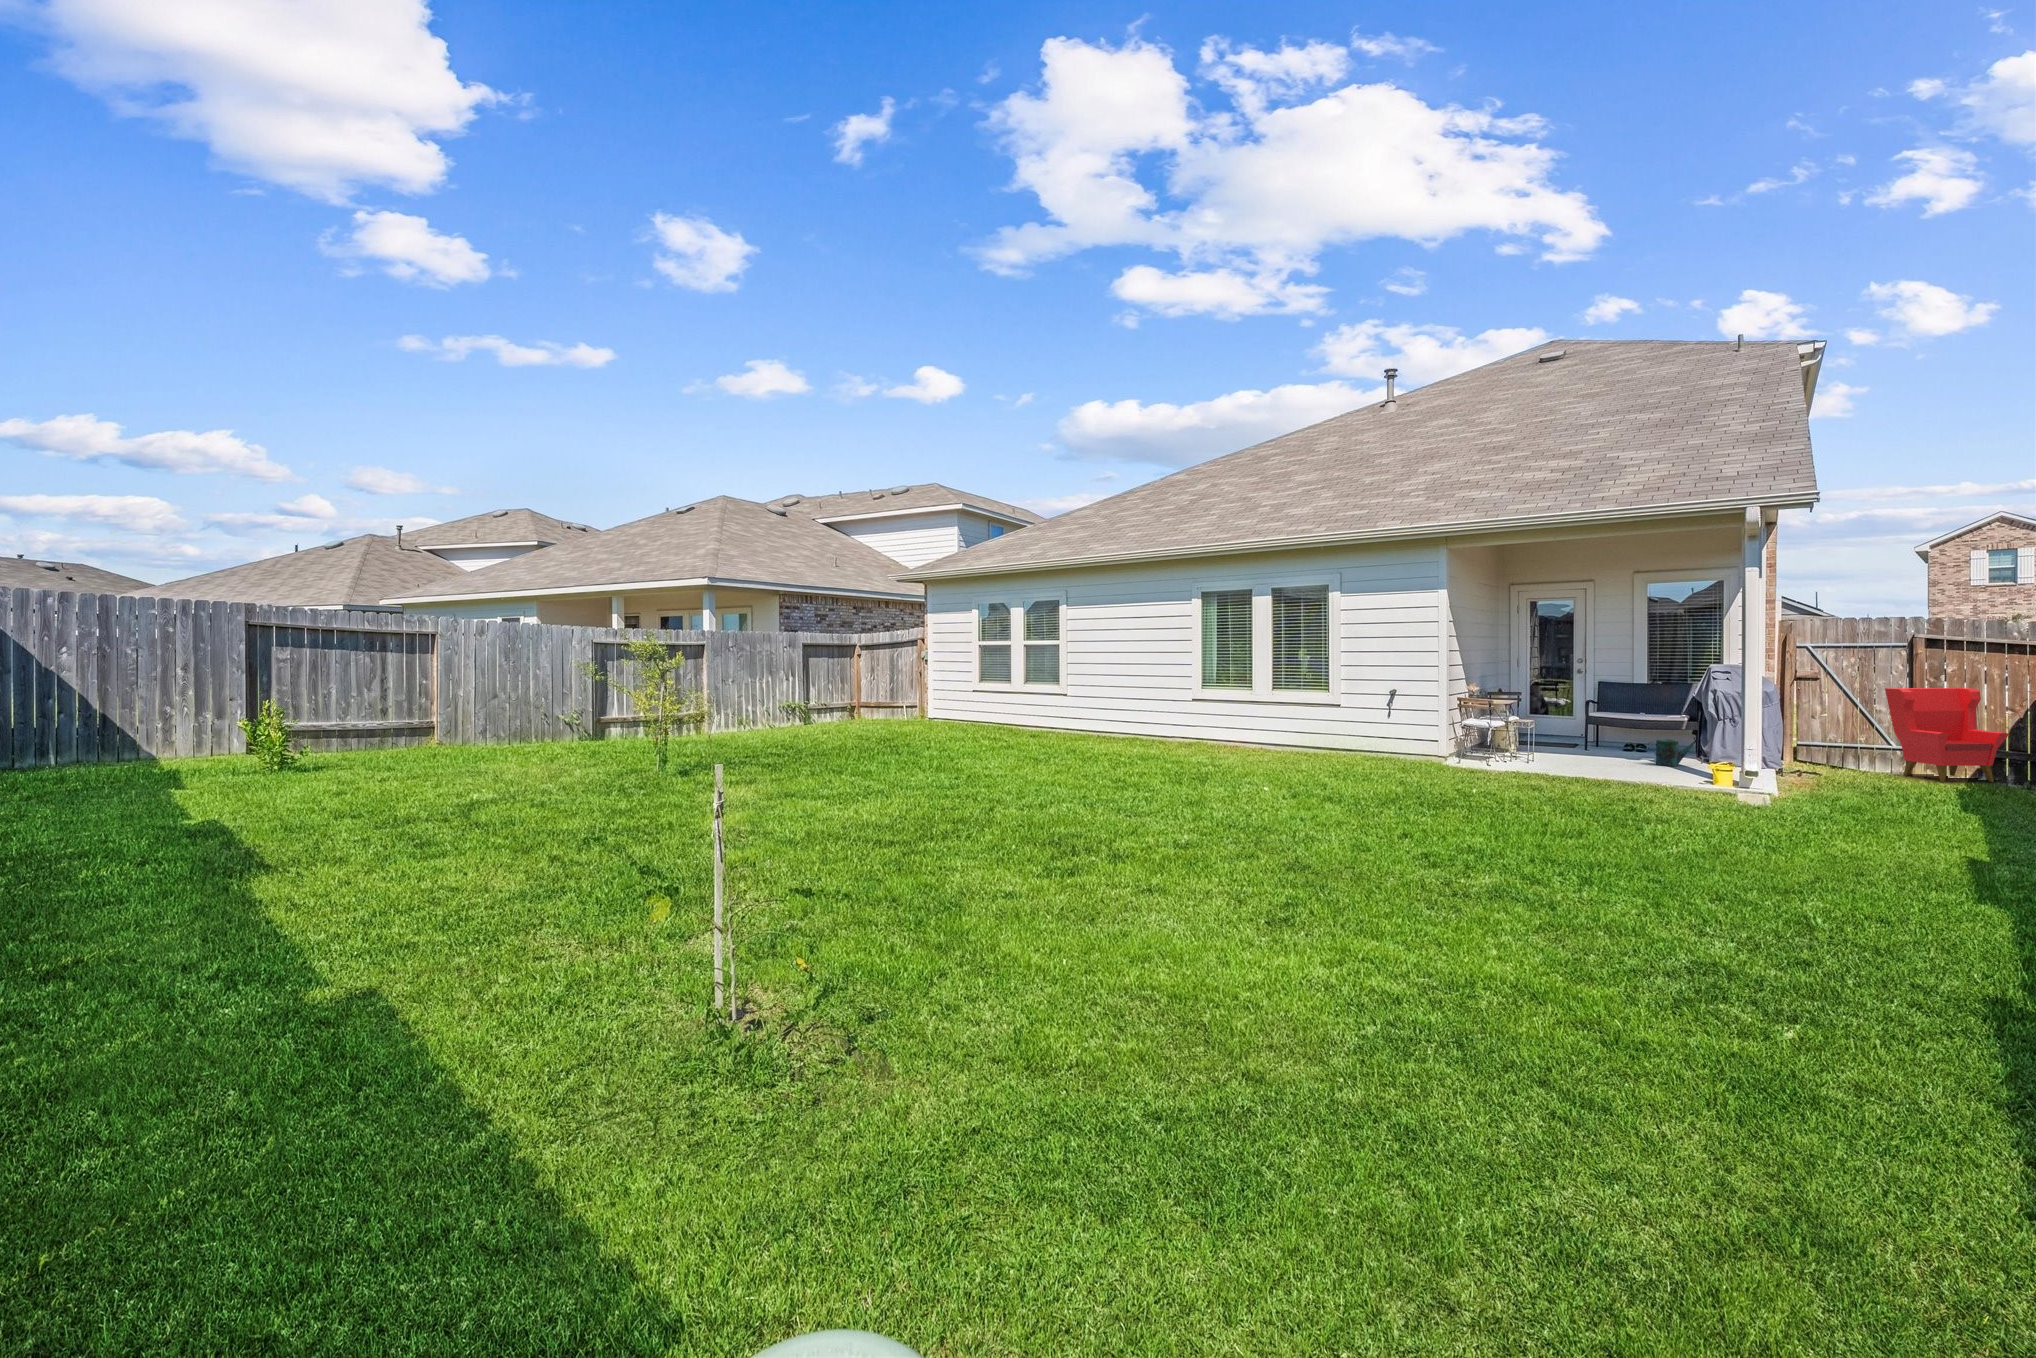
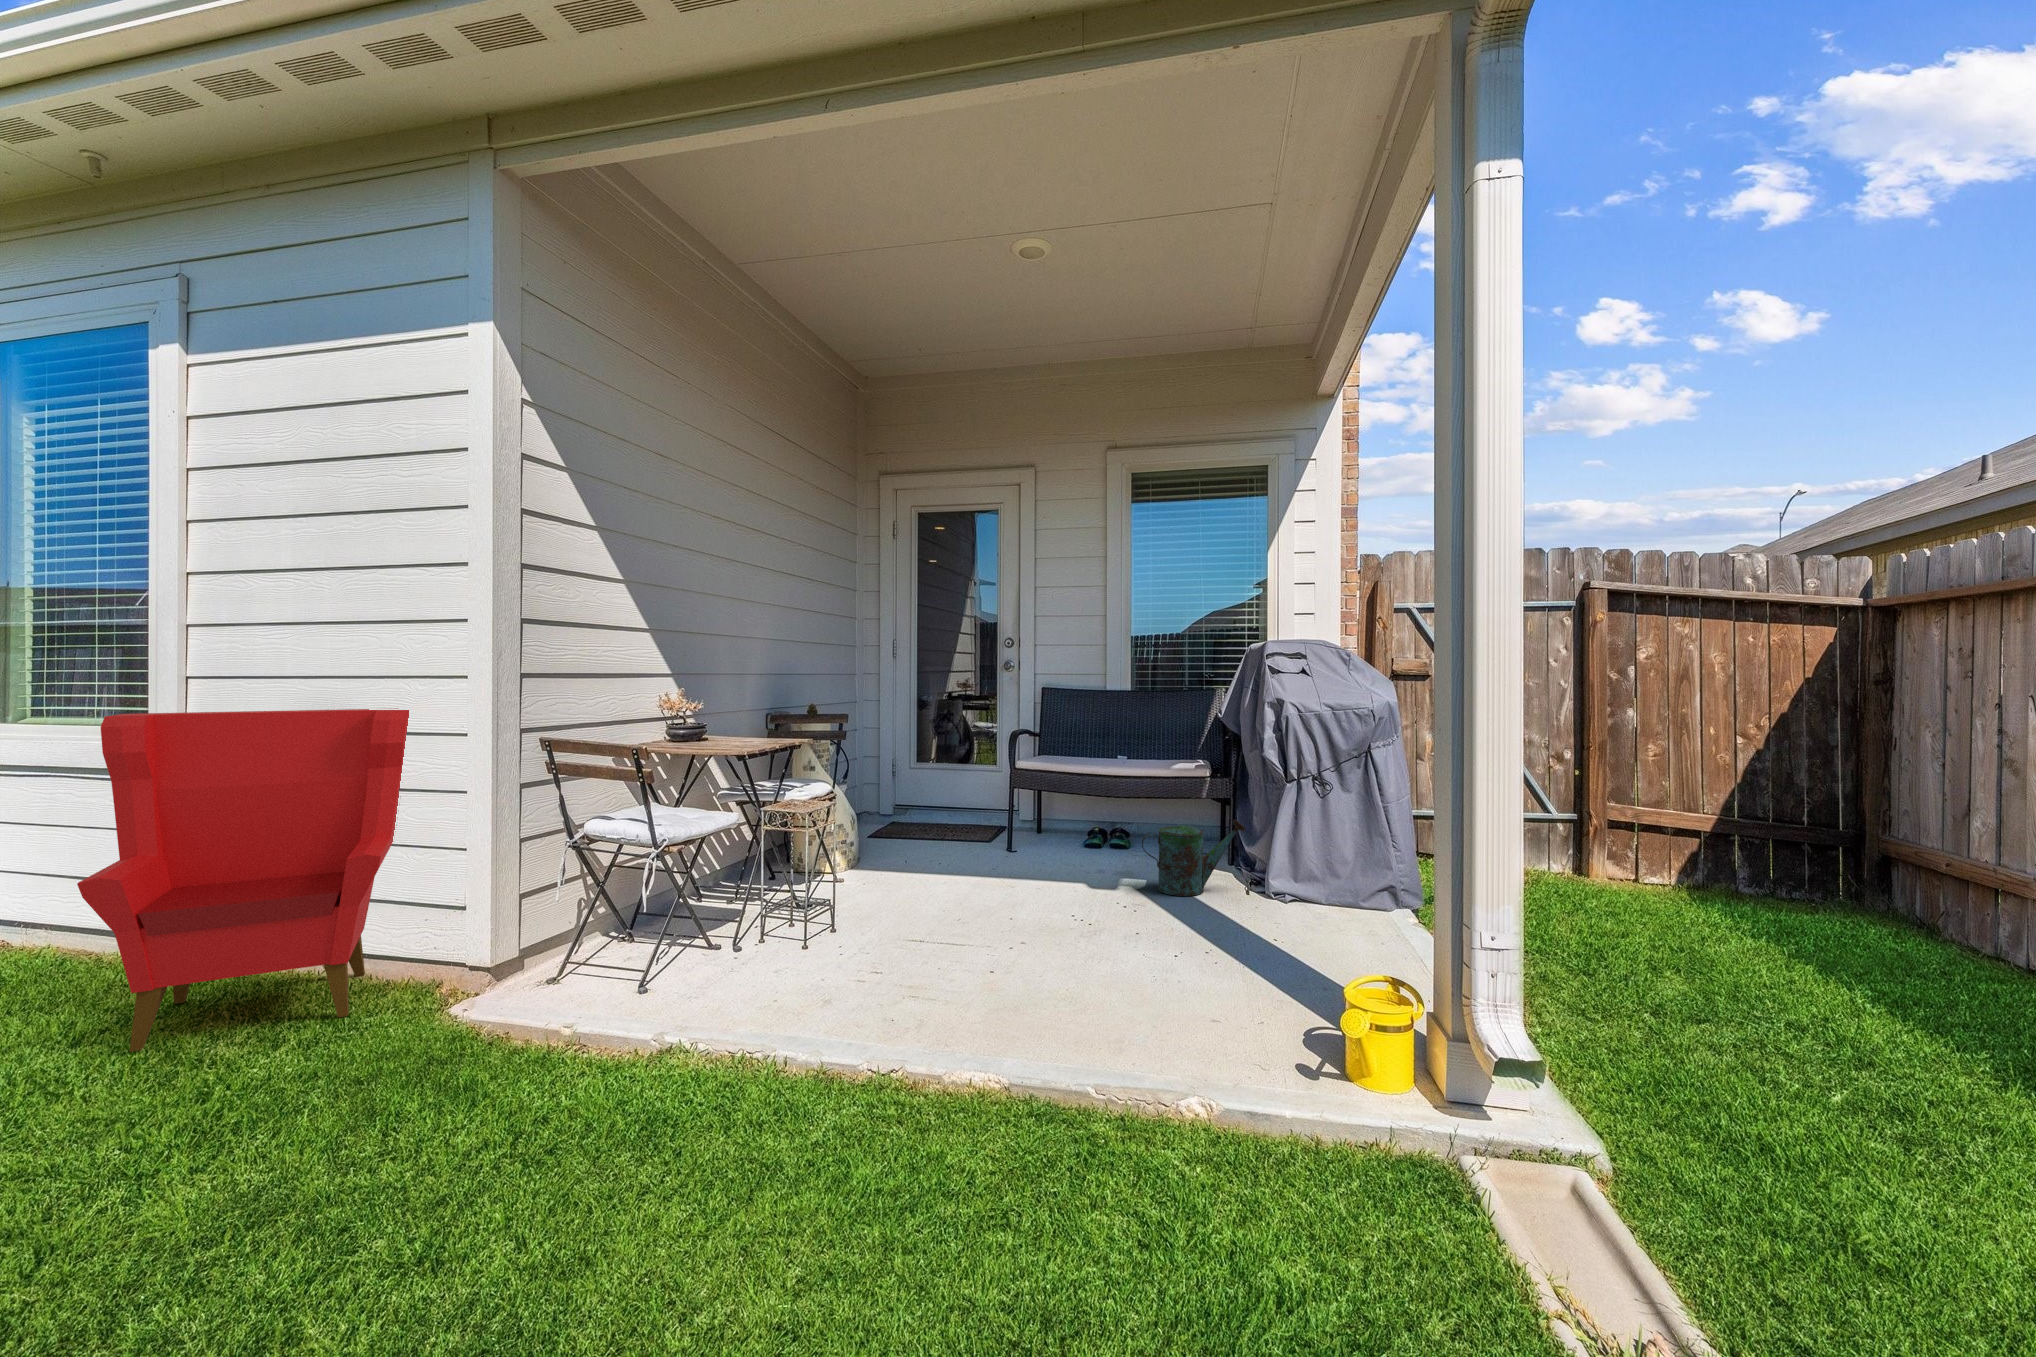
armchair: present [1885,688,2009,782] -> present [77,708,409,1052]

